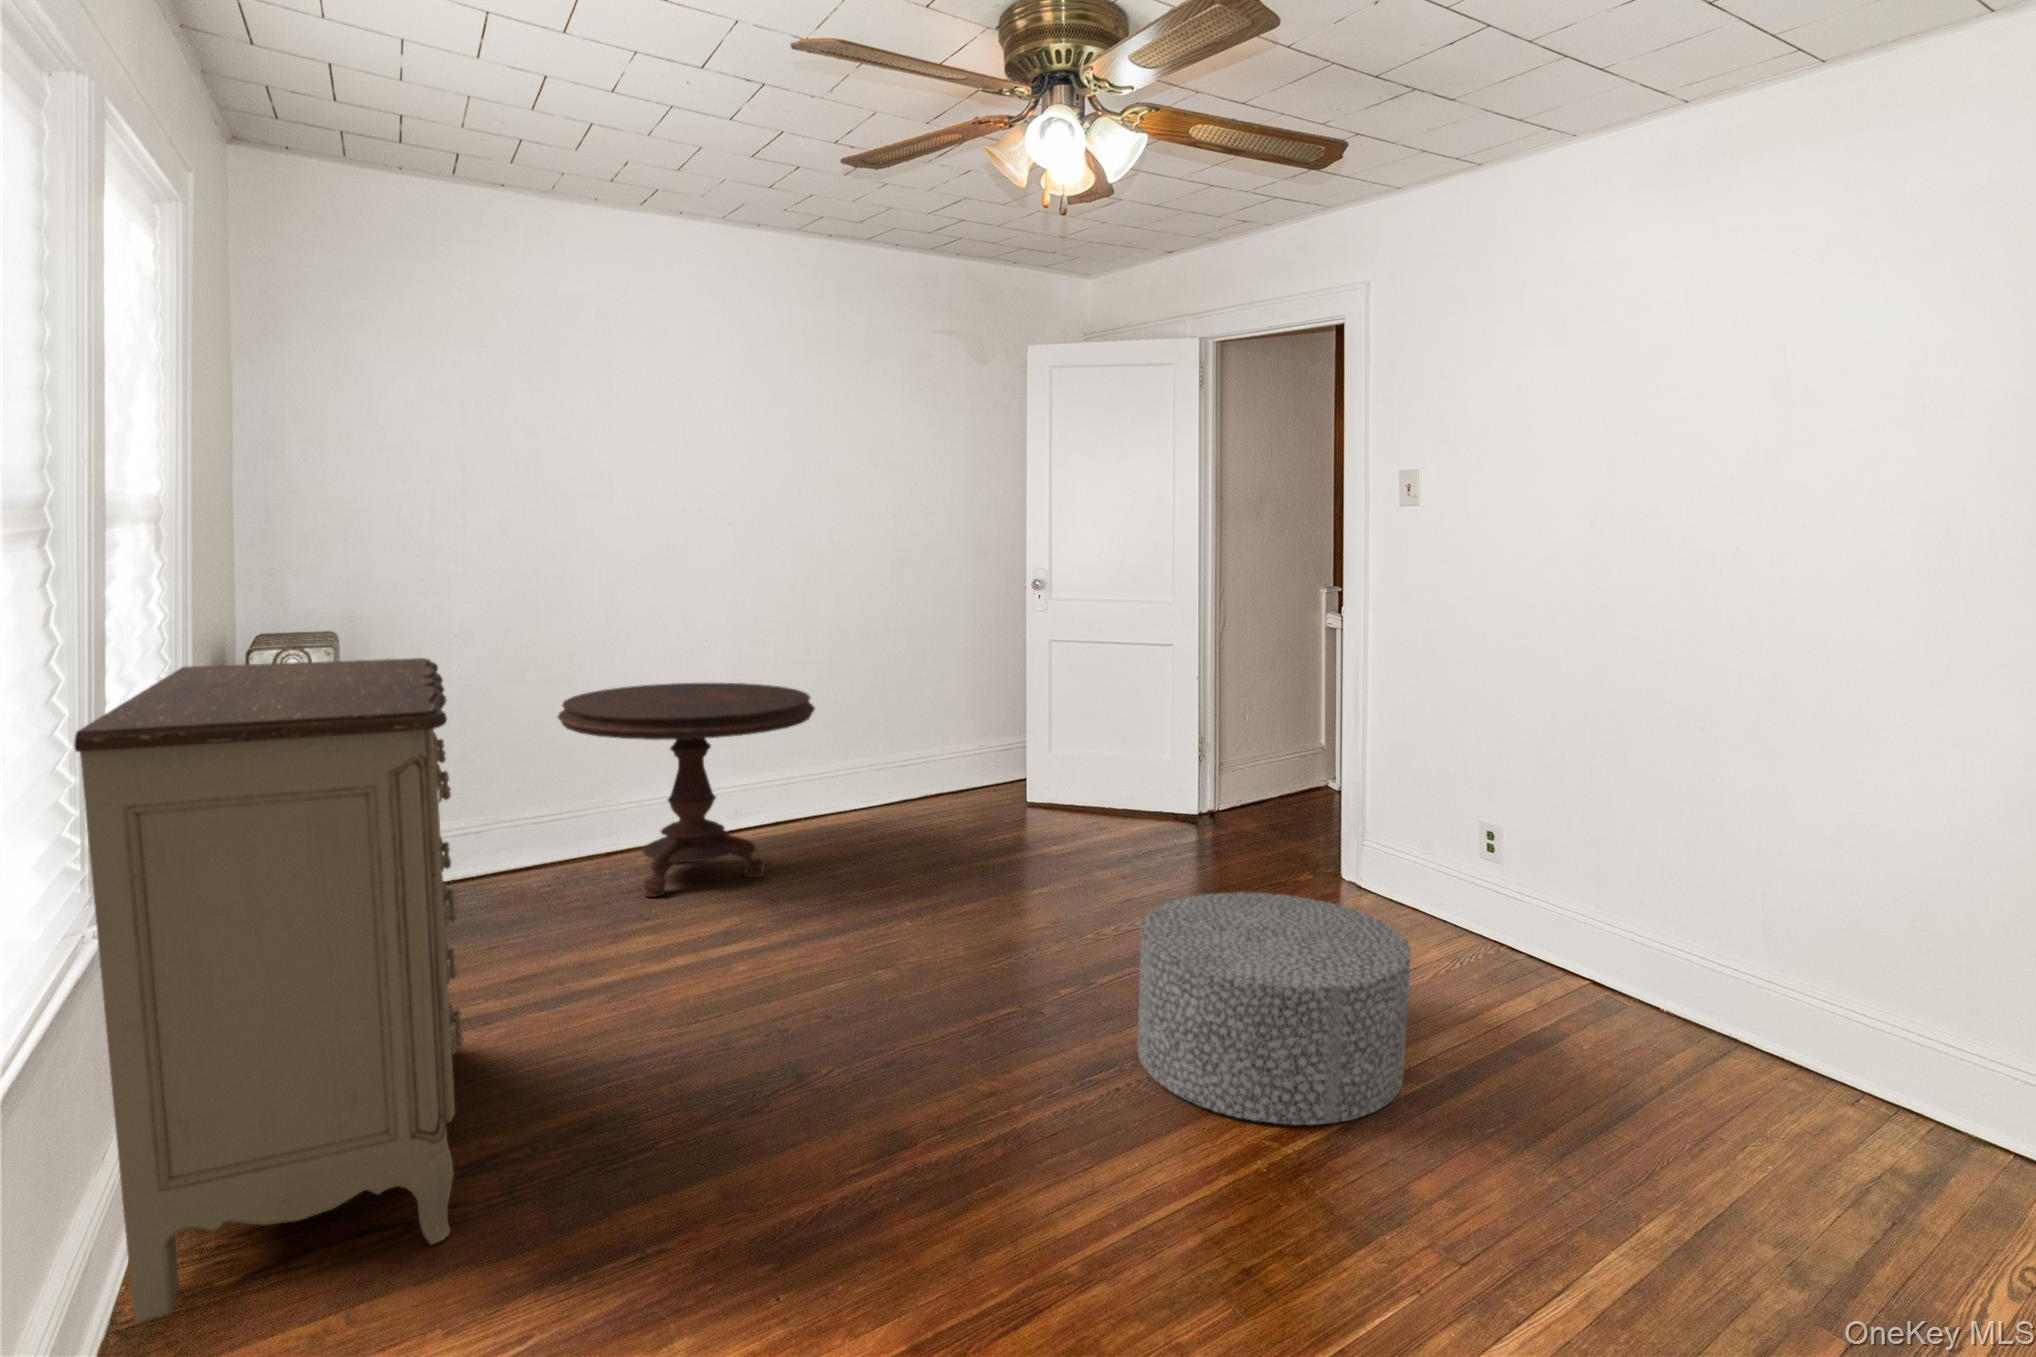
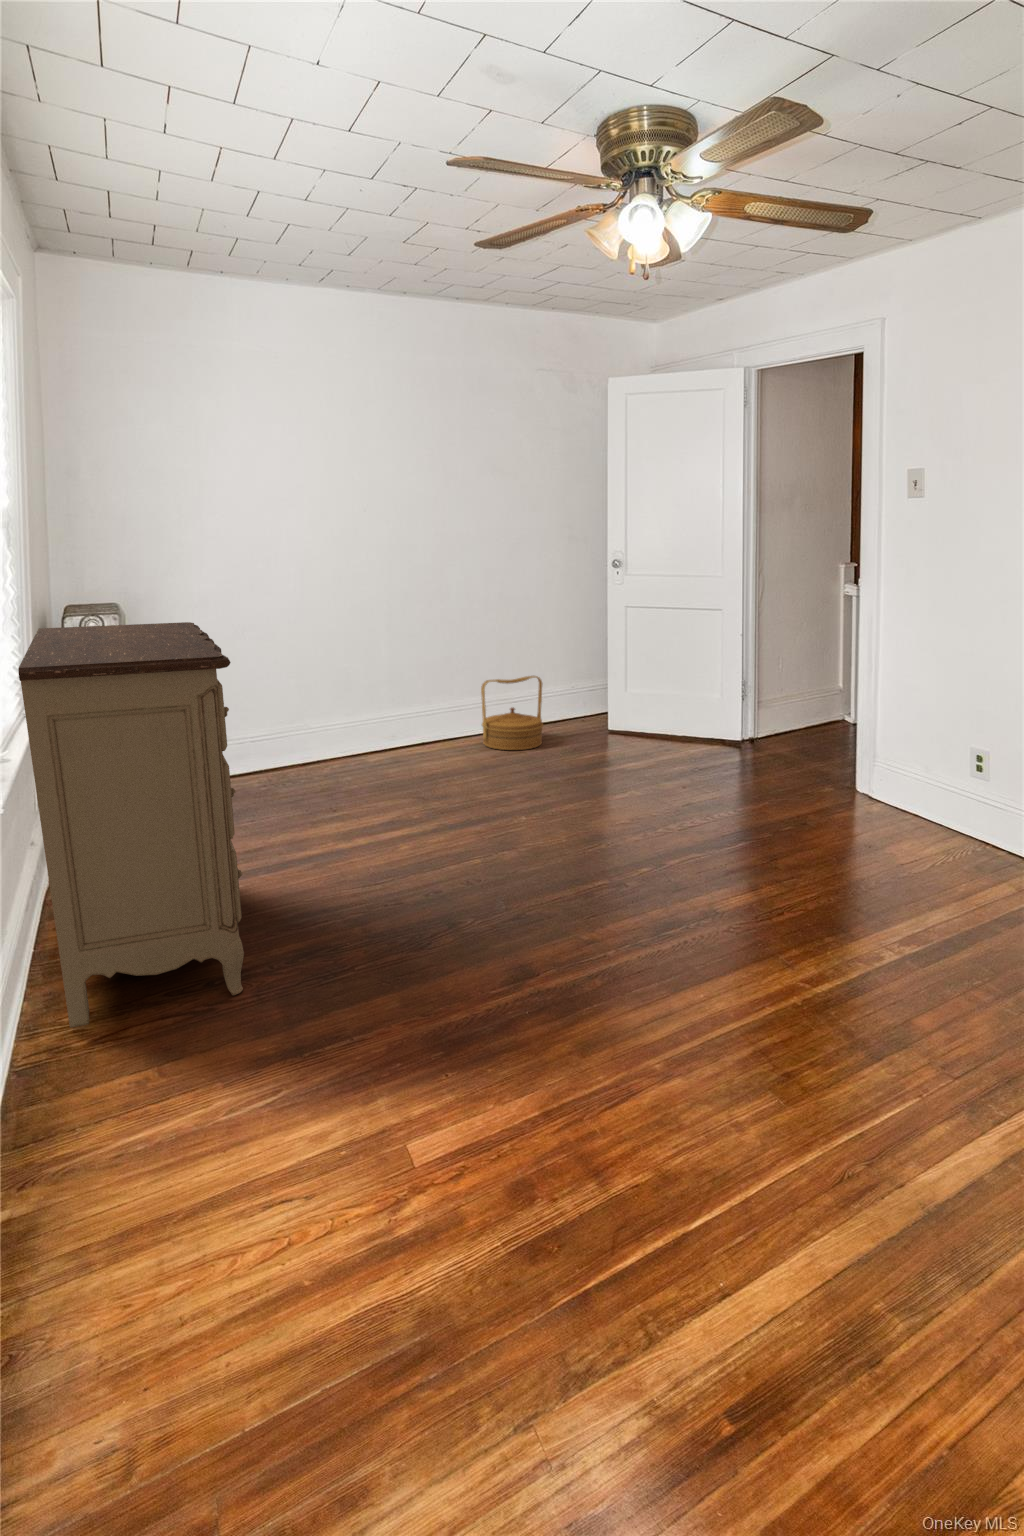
side table: present [558,683,815,897] -> none [264,641,448,796]
woven basket: none [863,727,945,826] -> present [481,676,543,750]
ottoman: present [1137,892,1411,1125] -> none [686,794,887,948]

